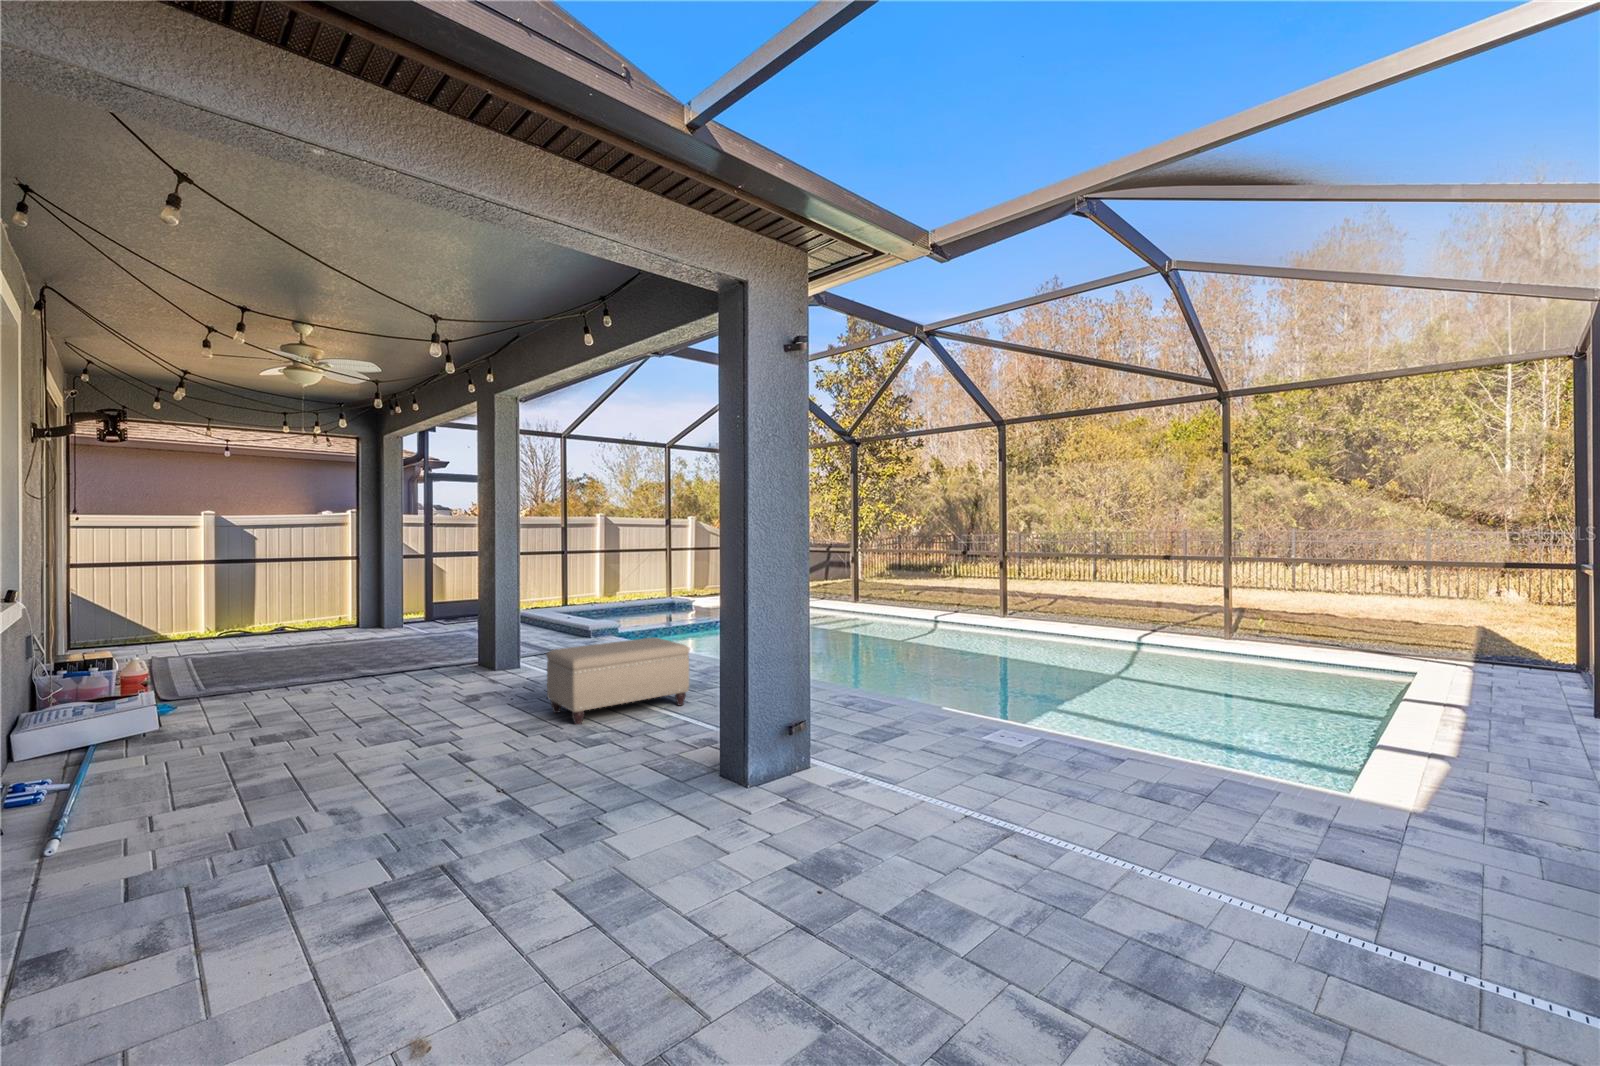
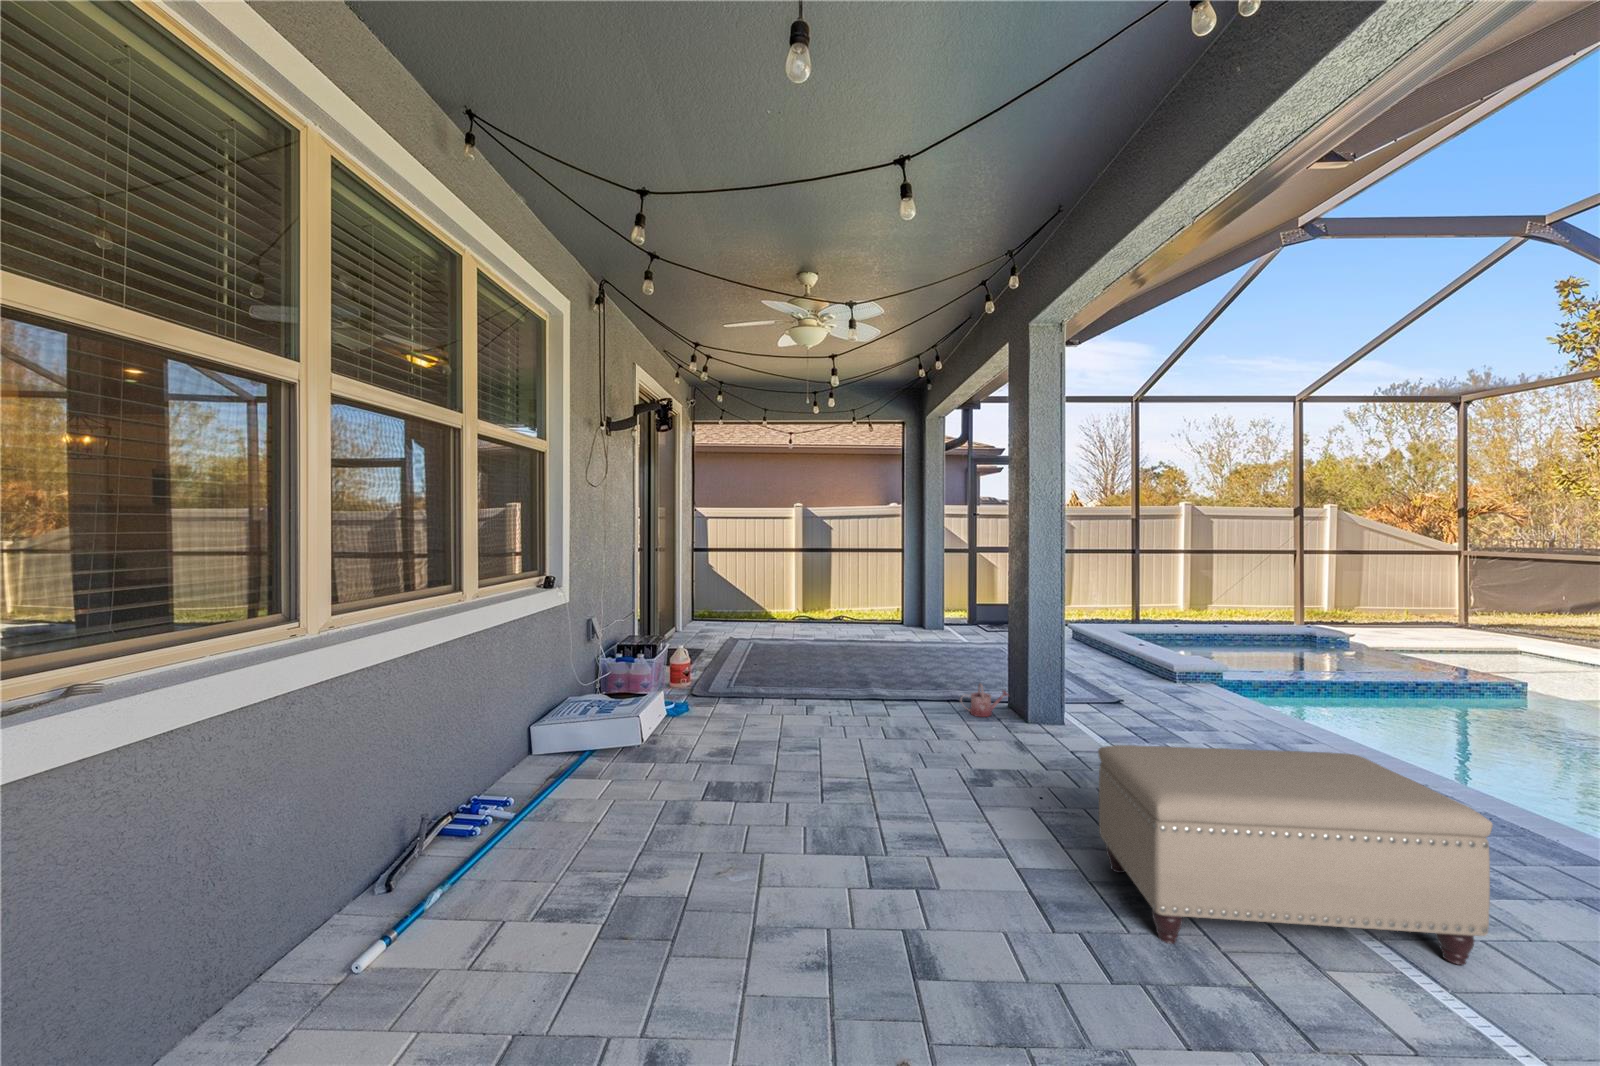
watering can: none [444,650,482,674] -> present [960,683,1009,717]

